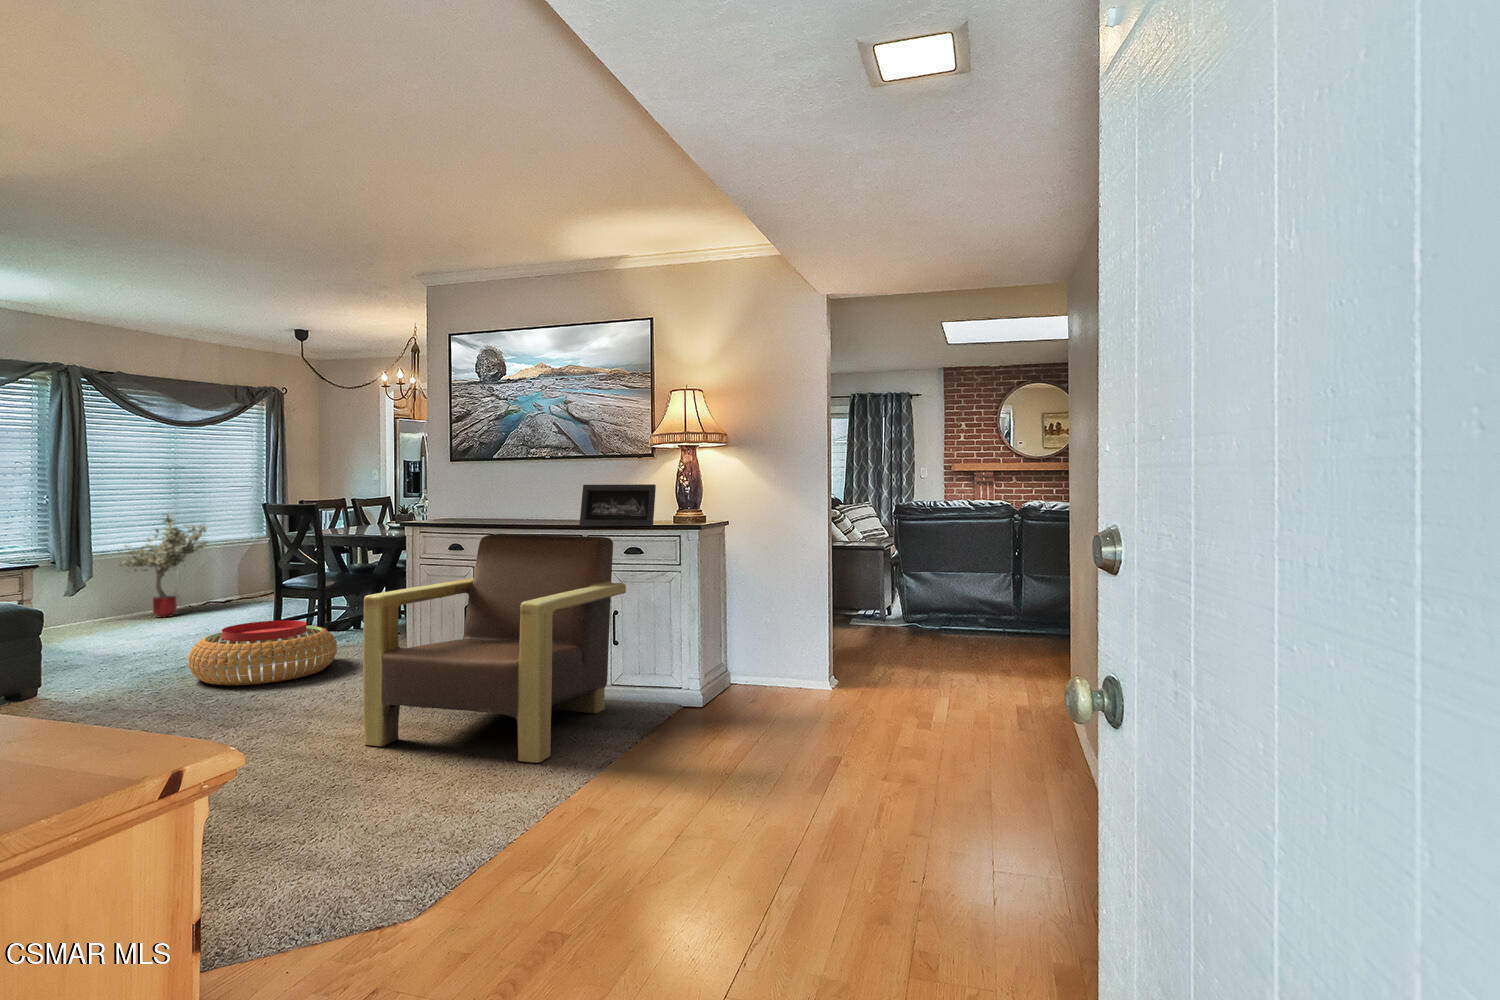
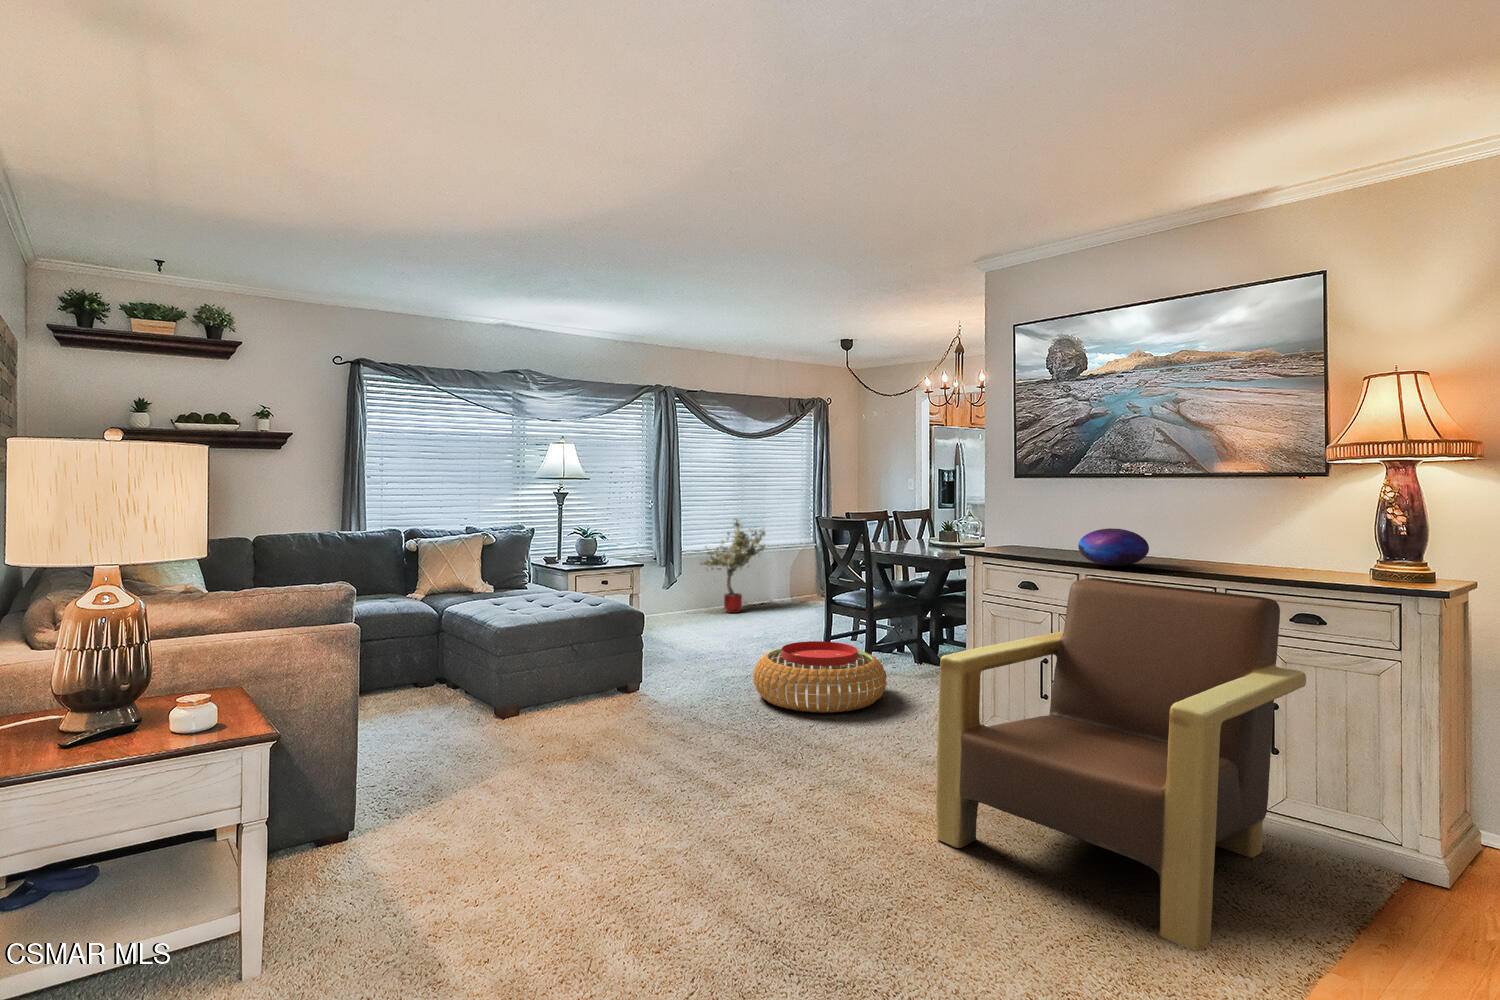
picture frame: present [579,484,656,527] -> none [1218,518,1356,587]
decorative orb: none [490,497,542,525] -> present [1078,528,1149,566]

